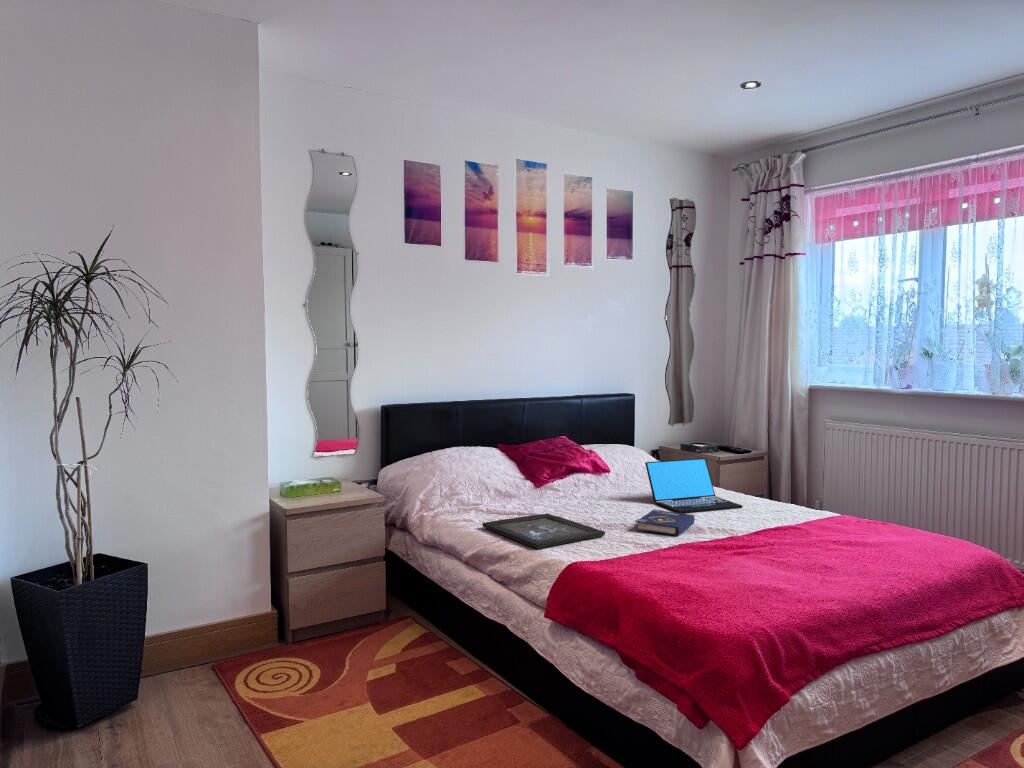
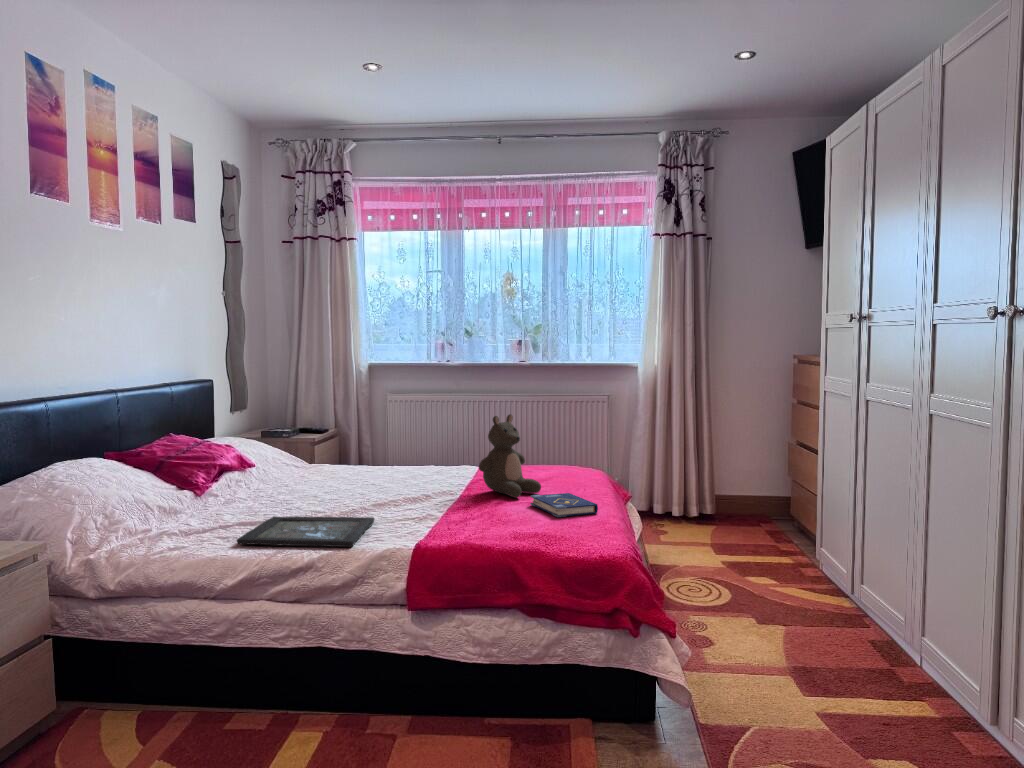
stuffed bear: none [758,451,835,549] -> present [479,414,541,498]
laptop: present [645,458,743,513] -> none [316,438,409,493]
book: present [635,509,695,536] -> present [530,493,598,517]

